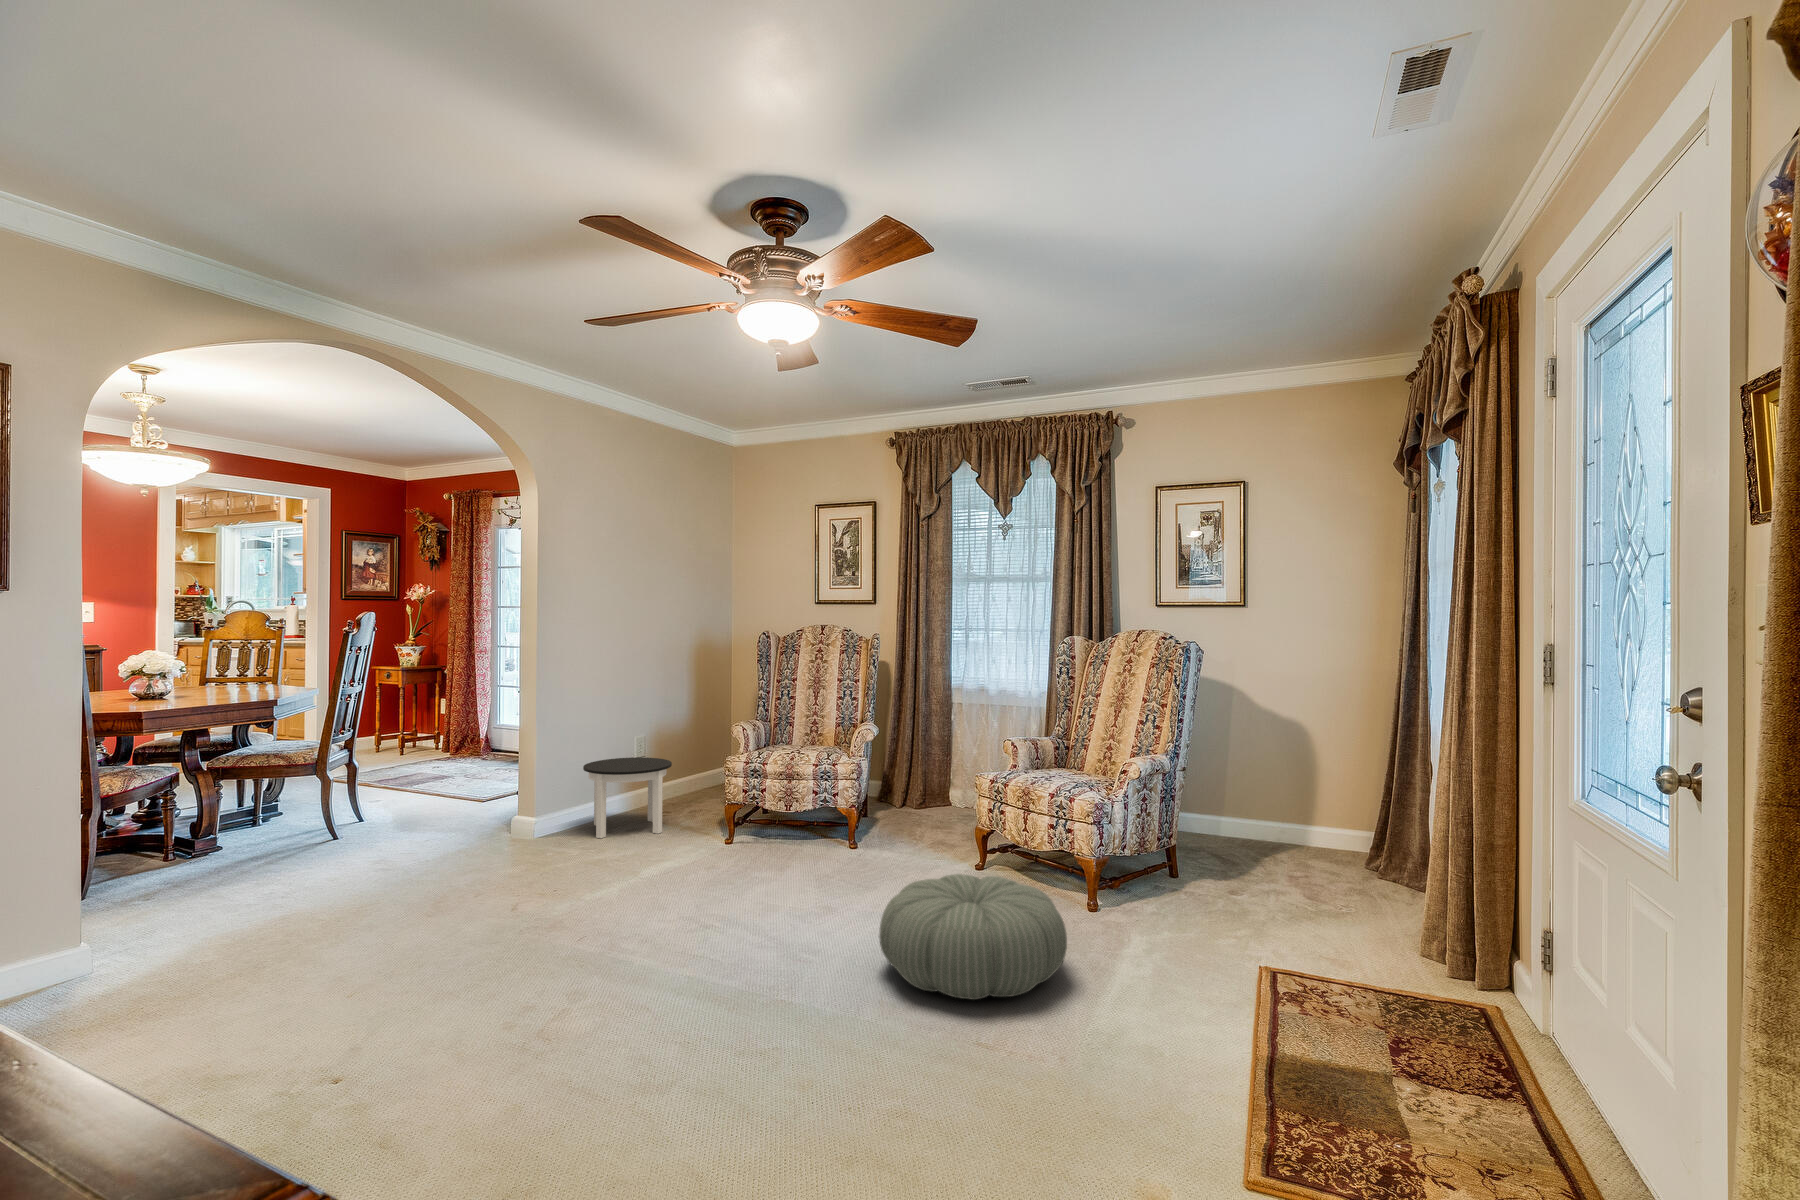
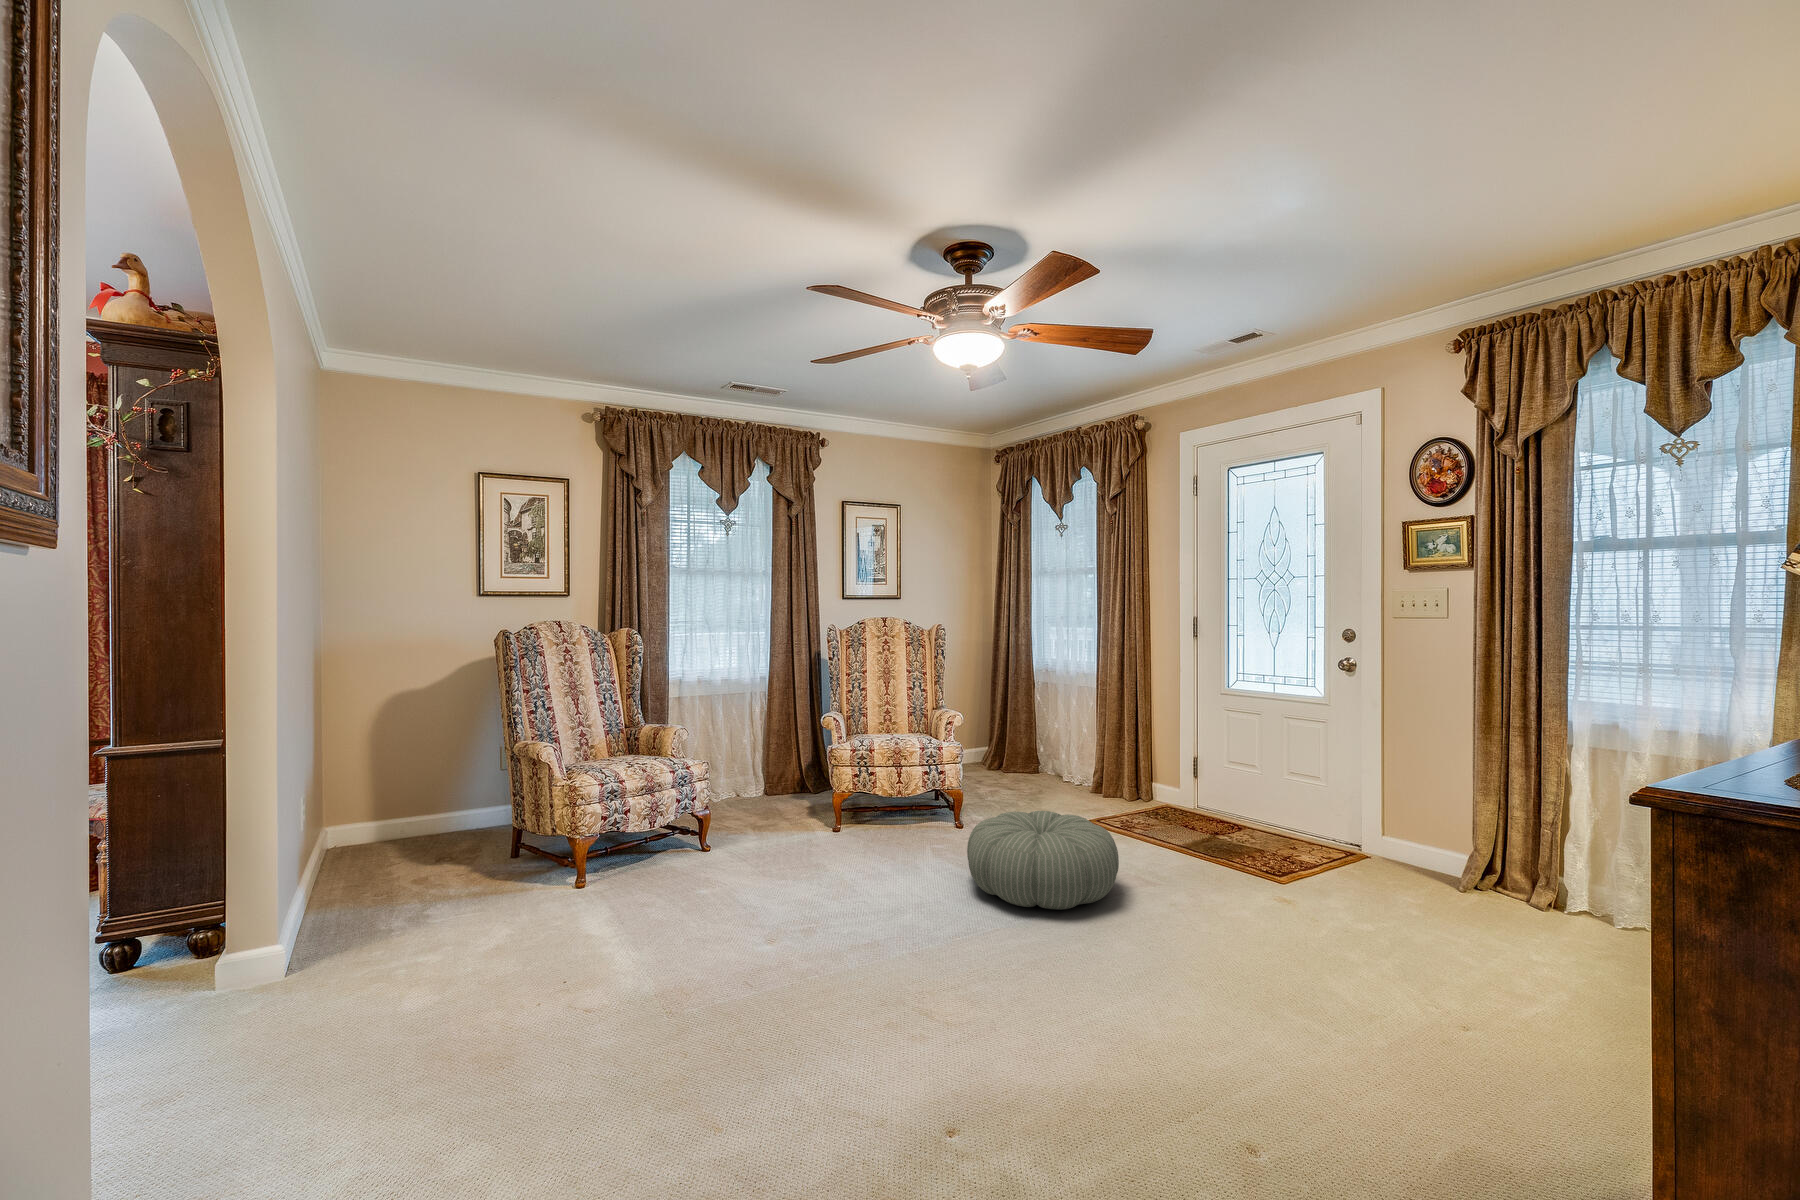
round table: present [583,757,672,838] -> none [275,818,437,961]

